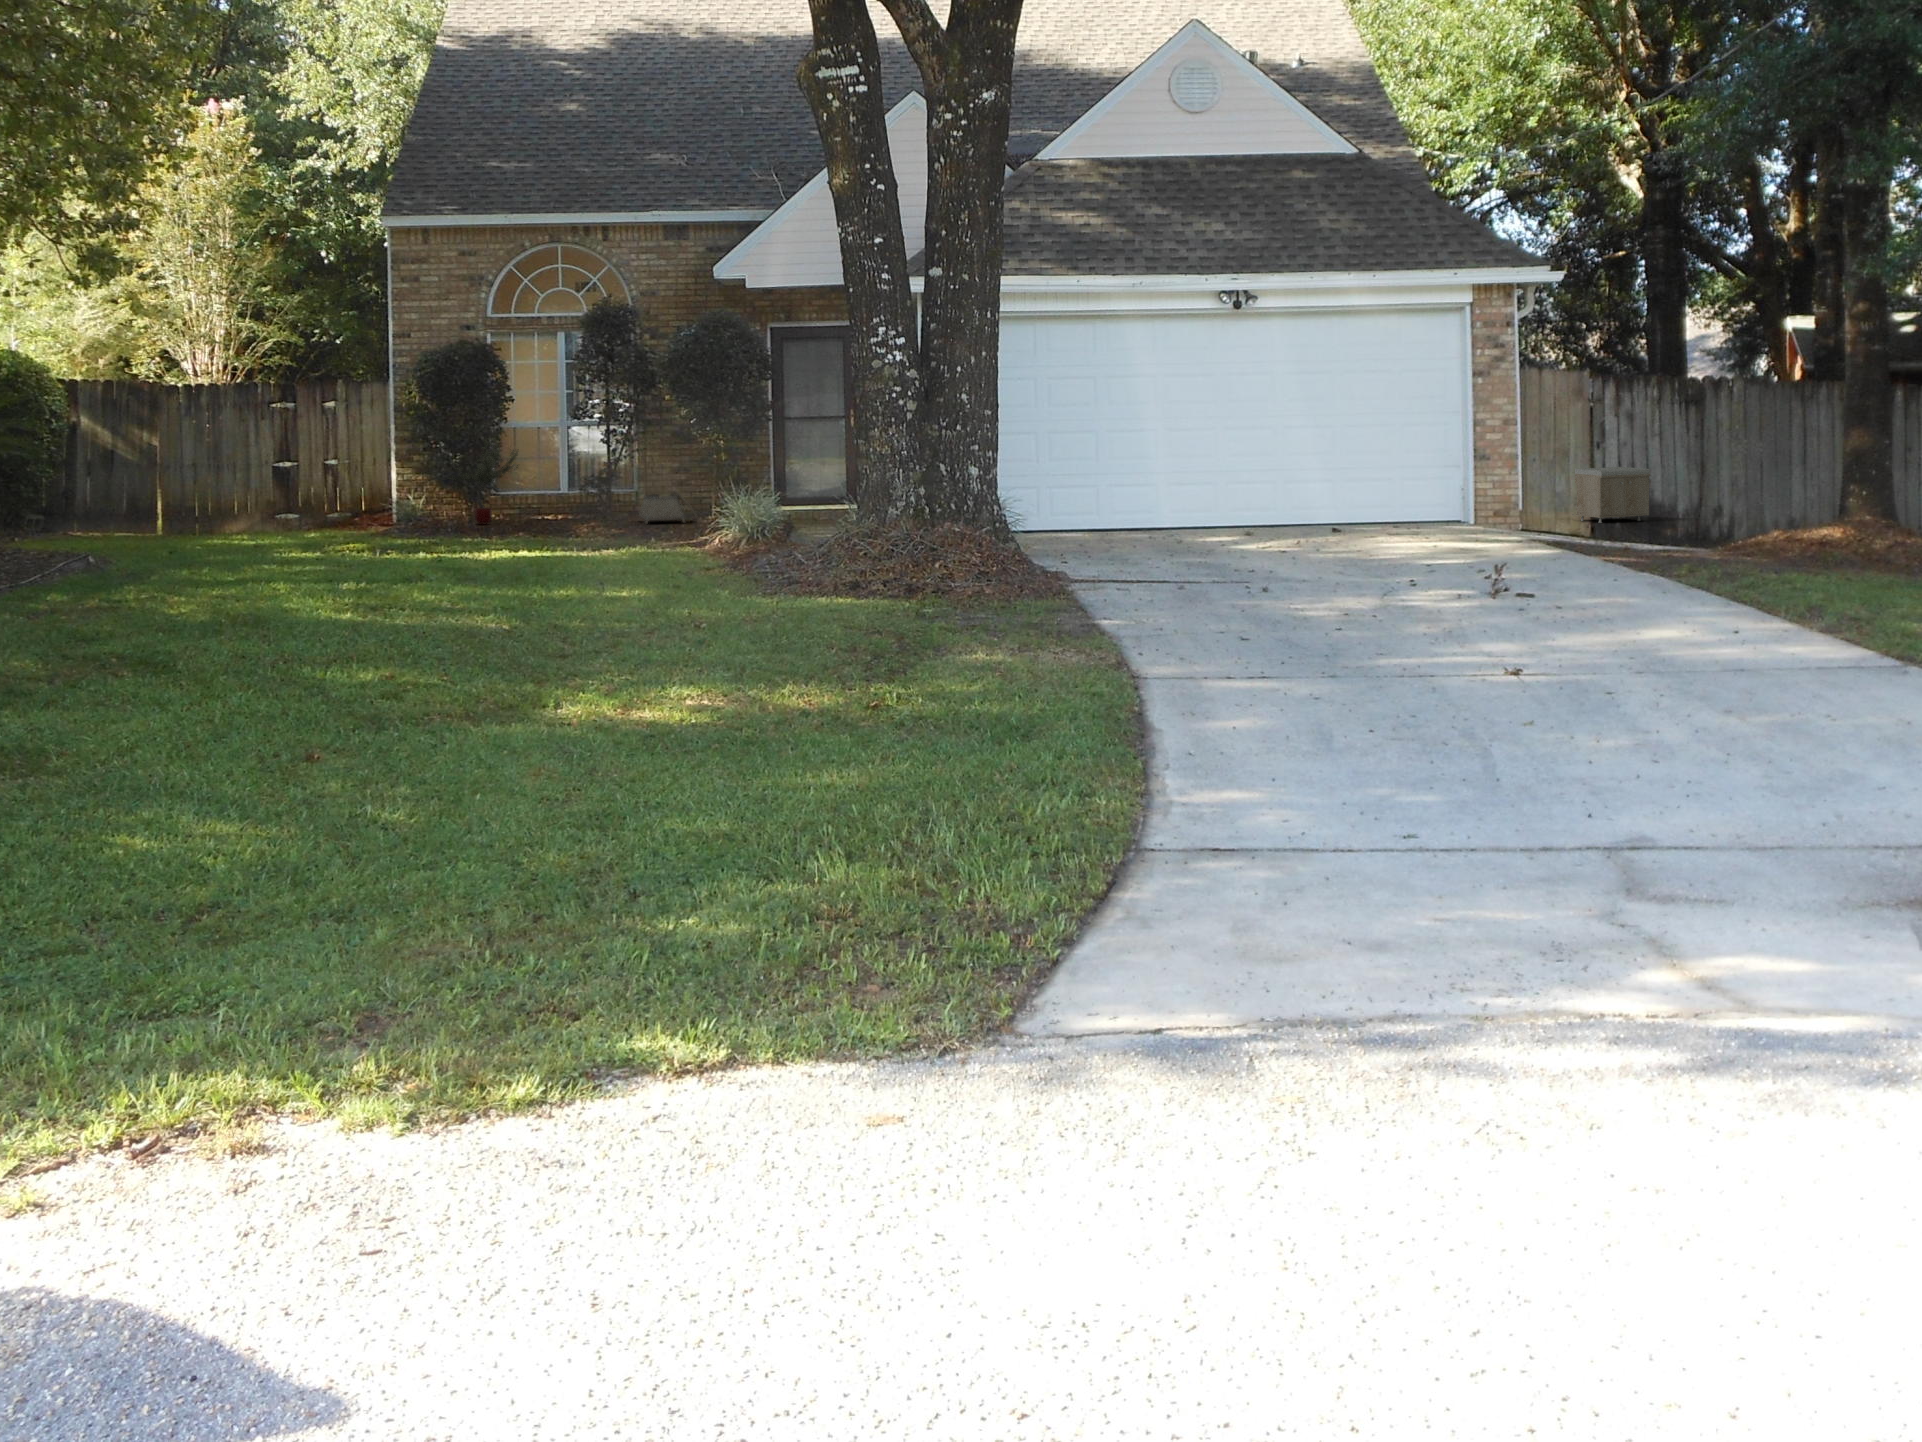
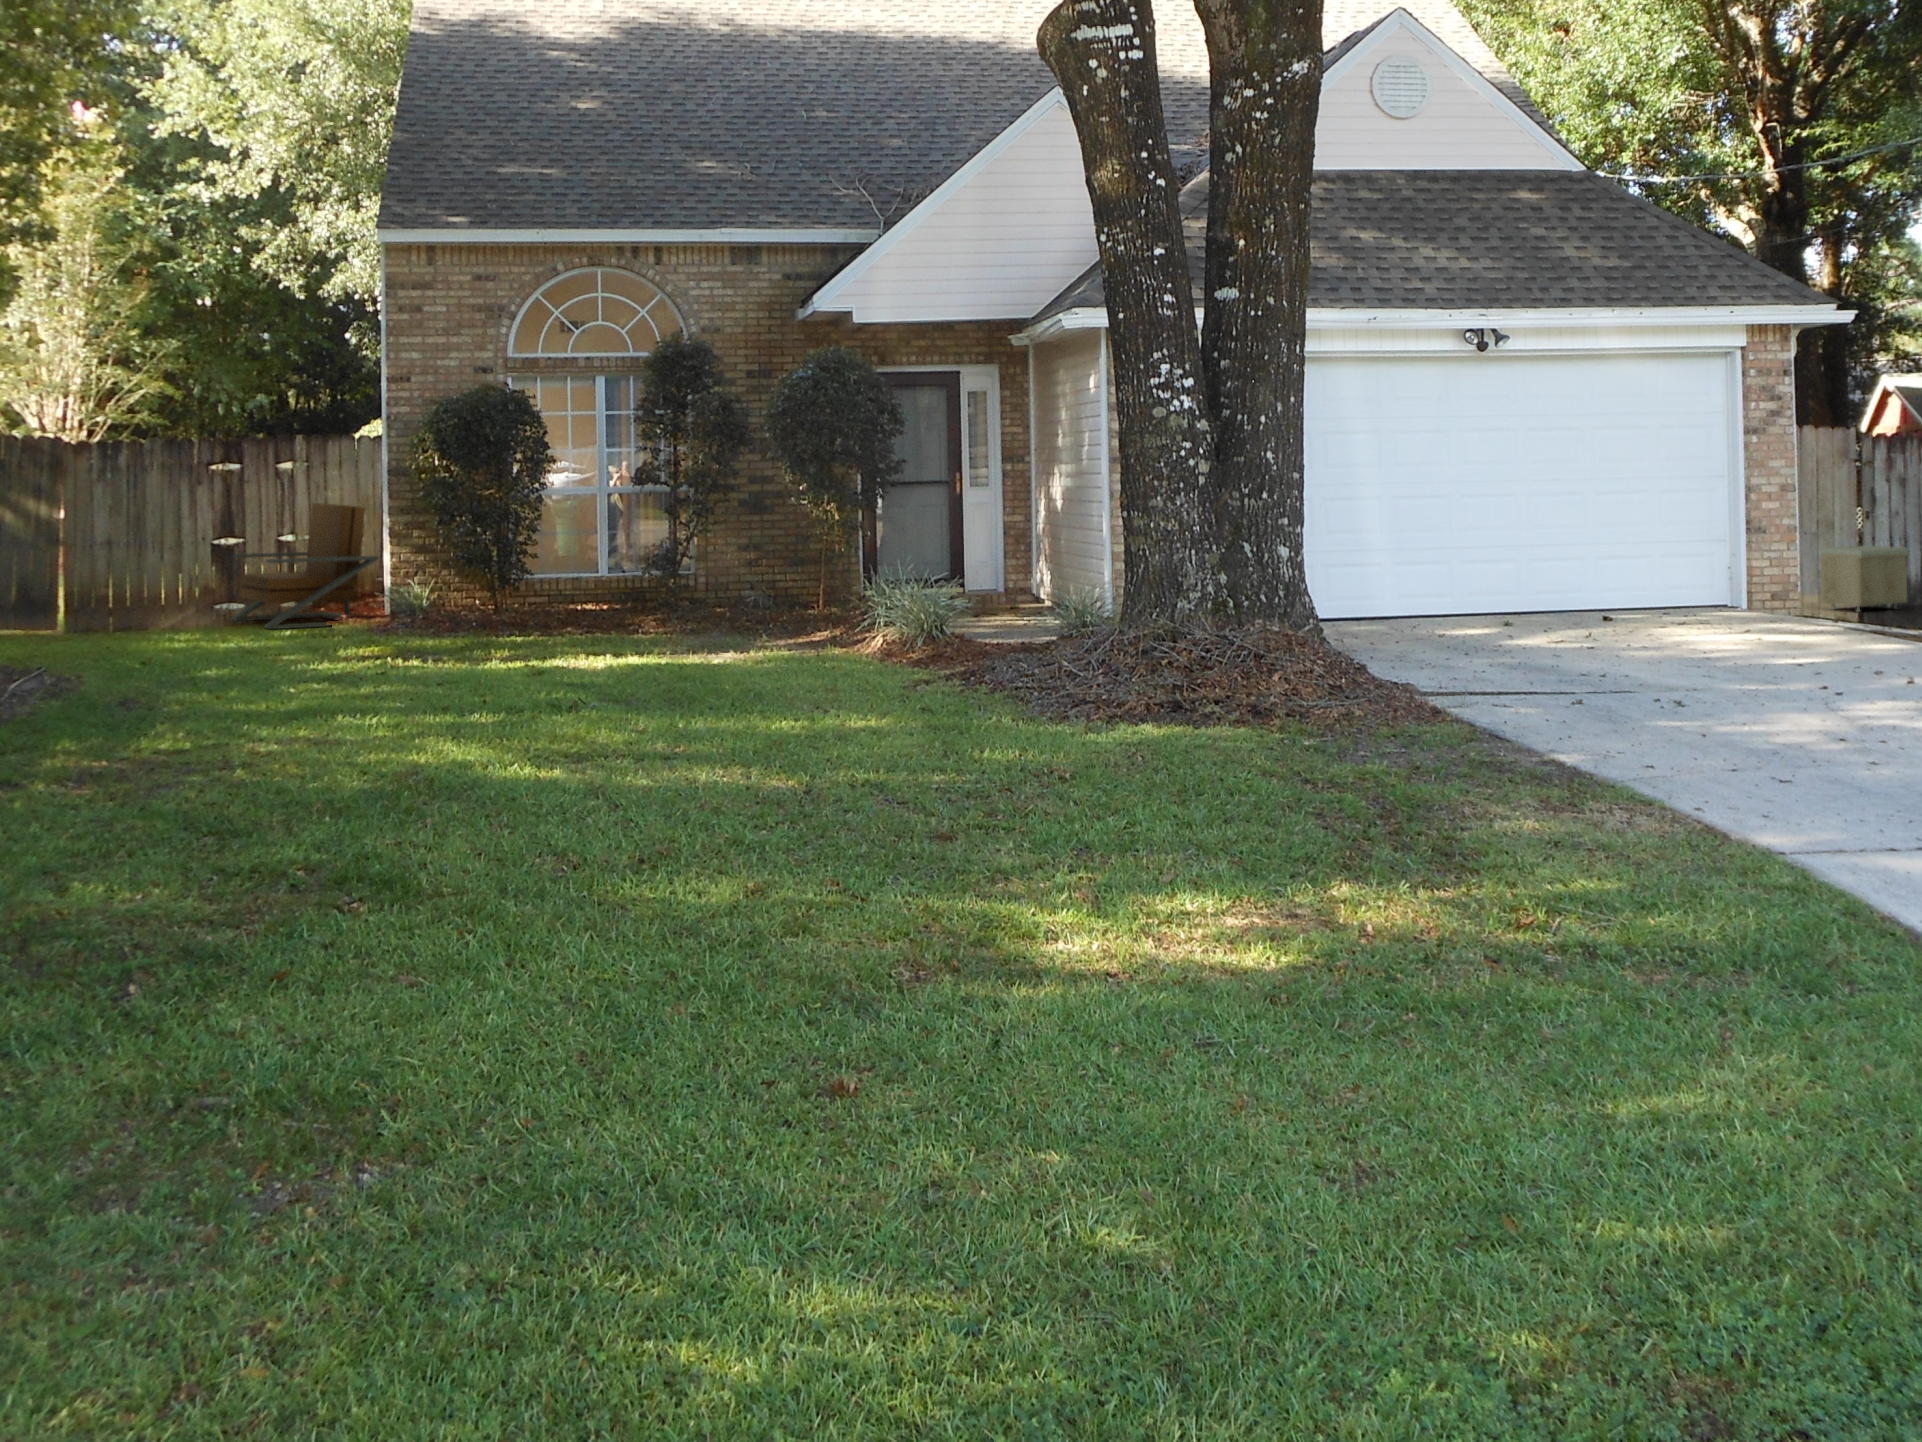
lounge chair: none [287,423,389,520] -> present [232,503,379,629]
potted tree: present [449,440,519,525] -> none [469,518,563,632]
basket: present [639,491,696,524] -> none [710,585,791,629]

